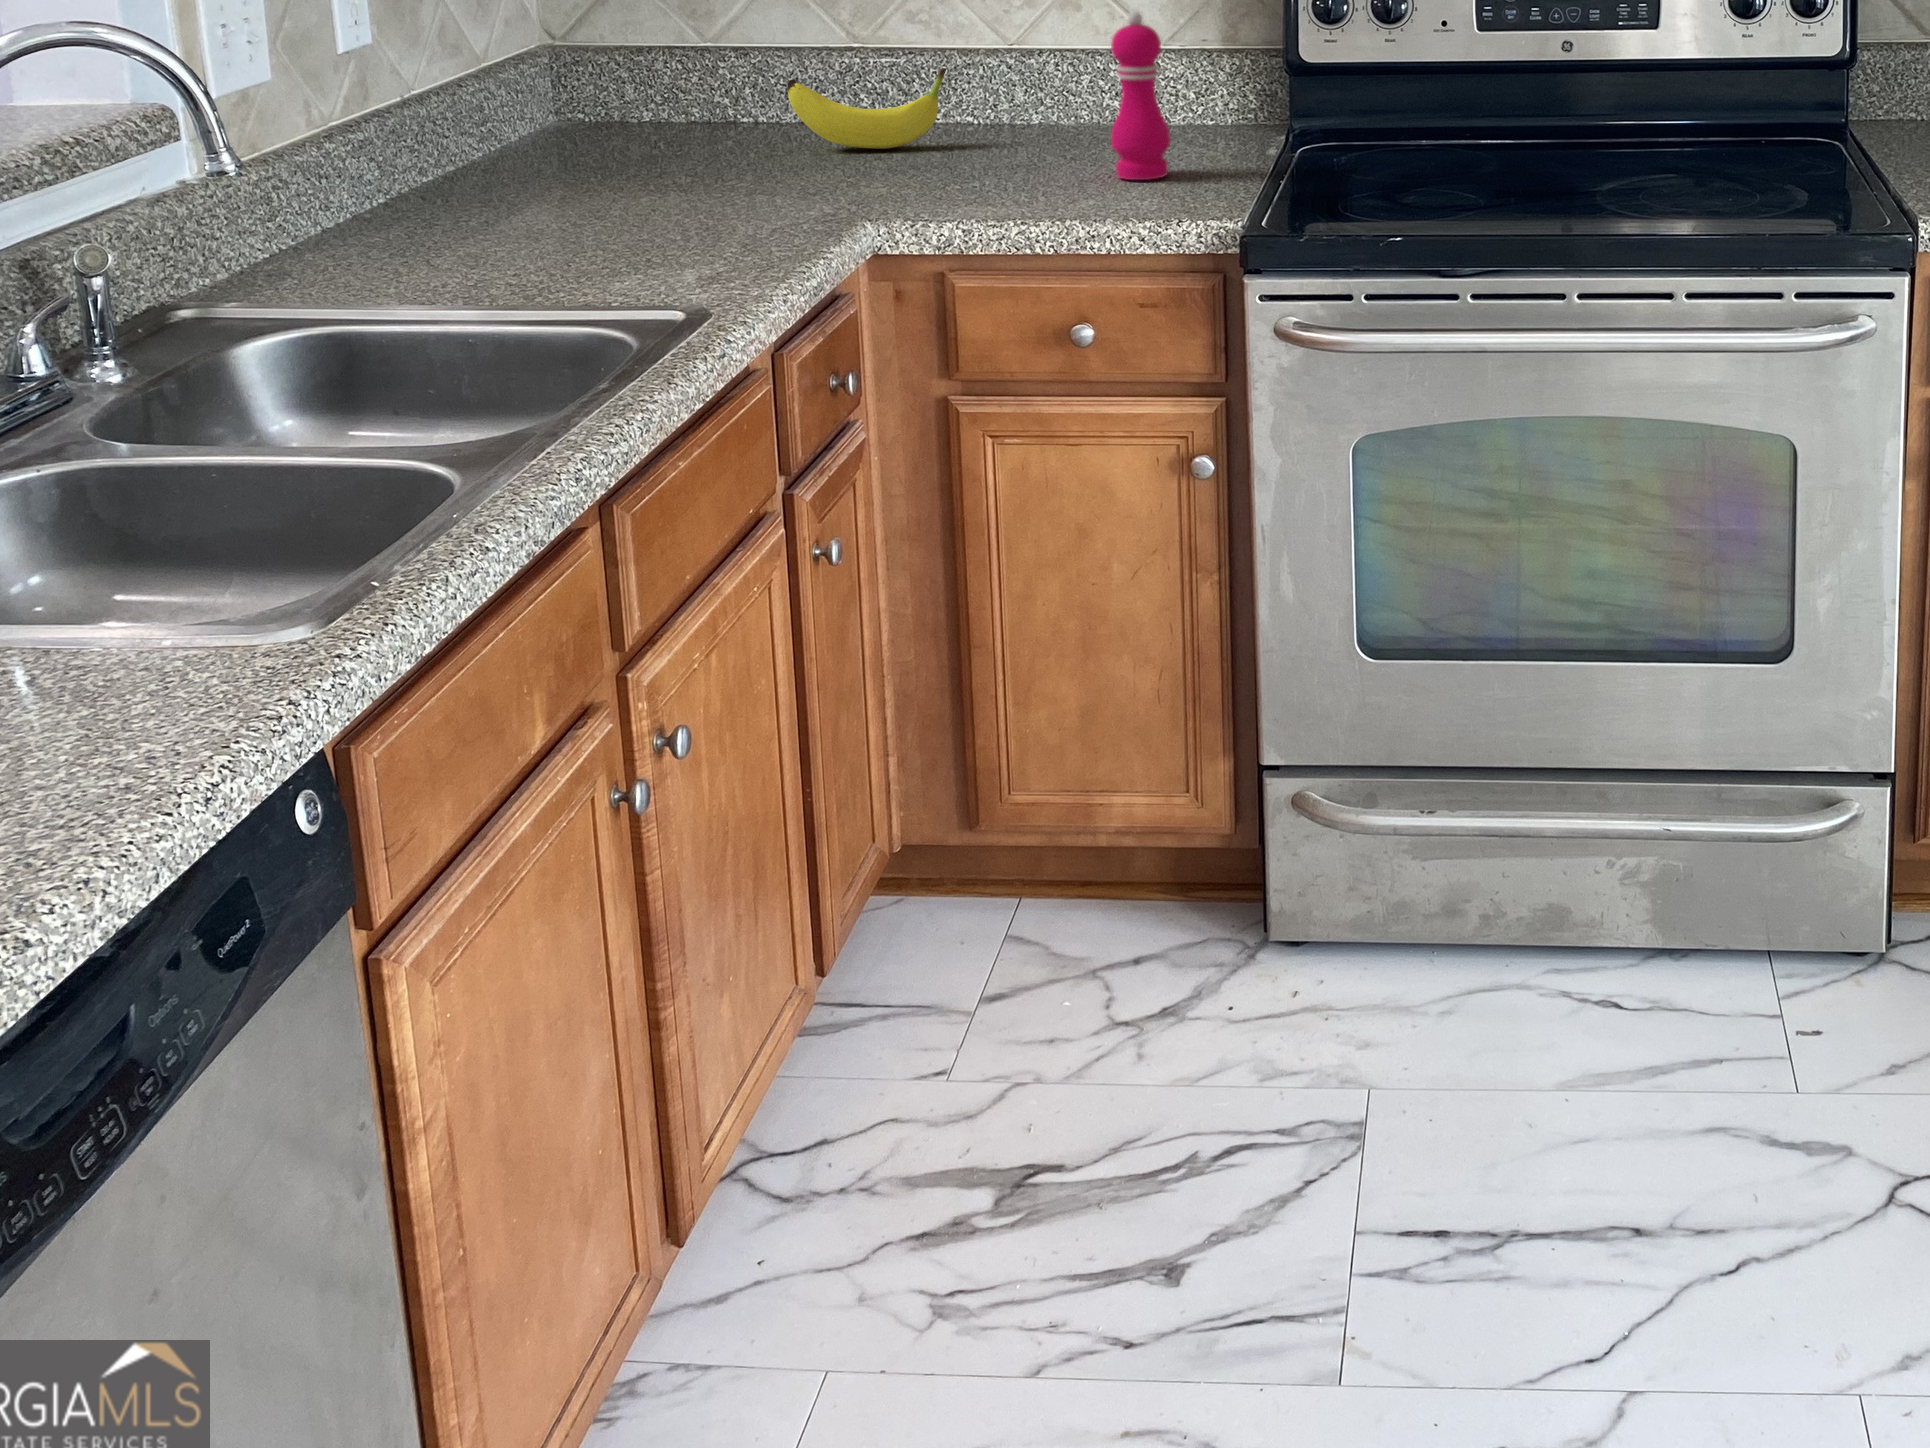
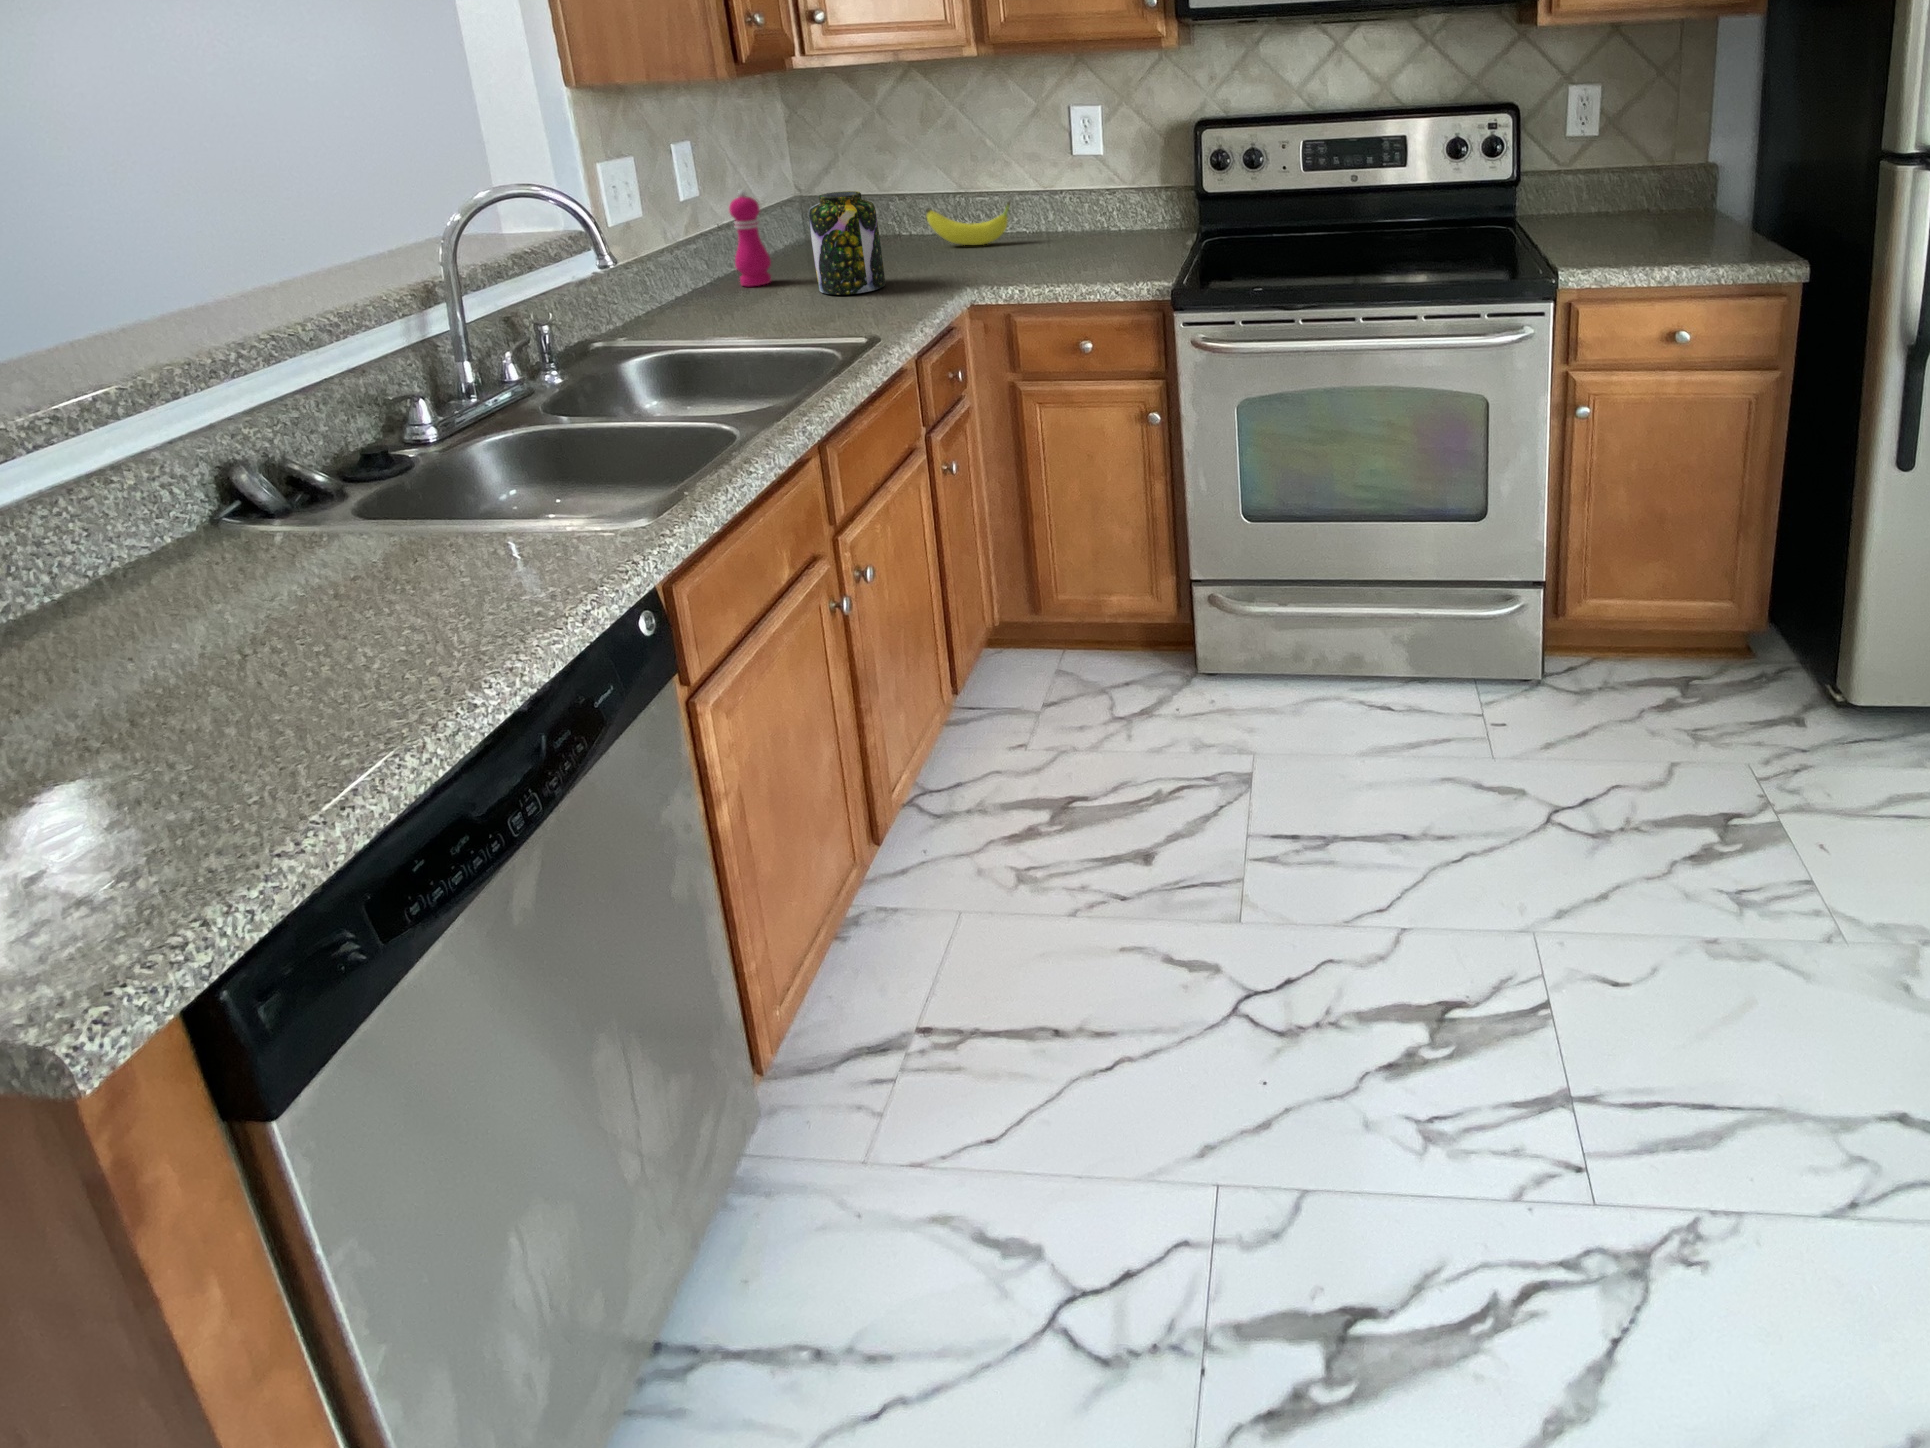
pepper mill: present [1111,12,1171,180] -> present [729,189,771,286]
jar: none [575,47,713,235] -> present [809,191,885,295]

